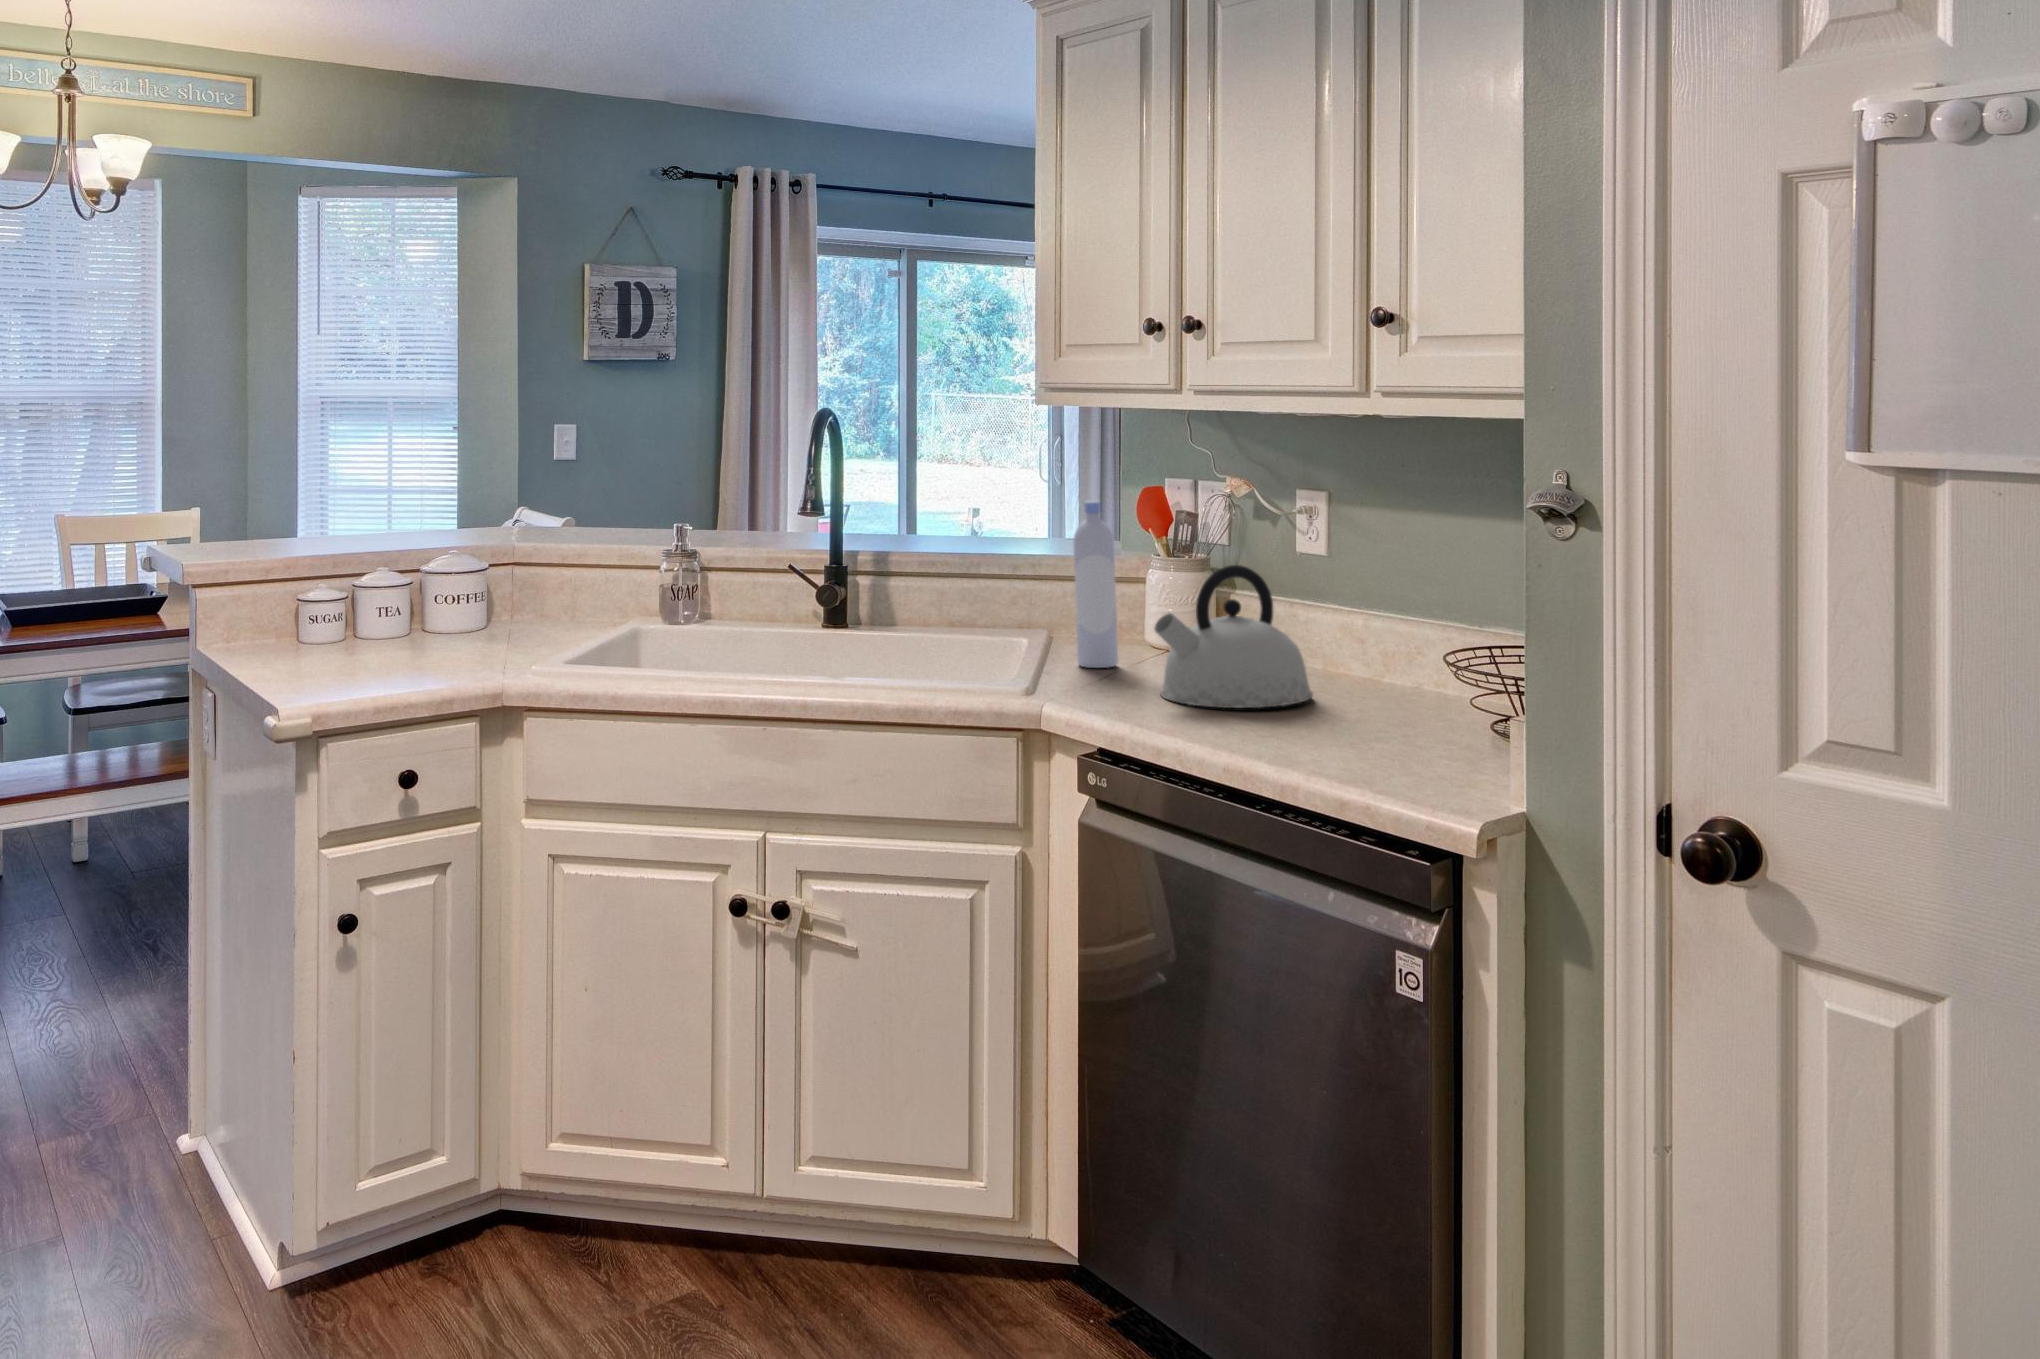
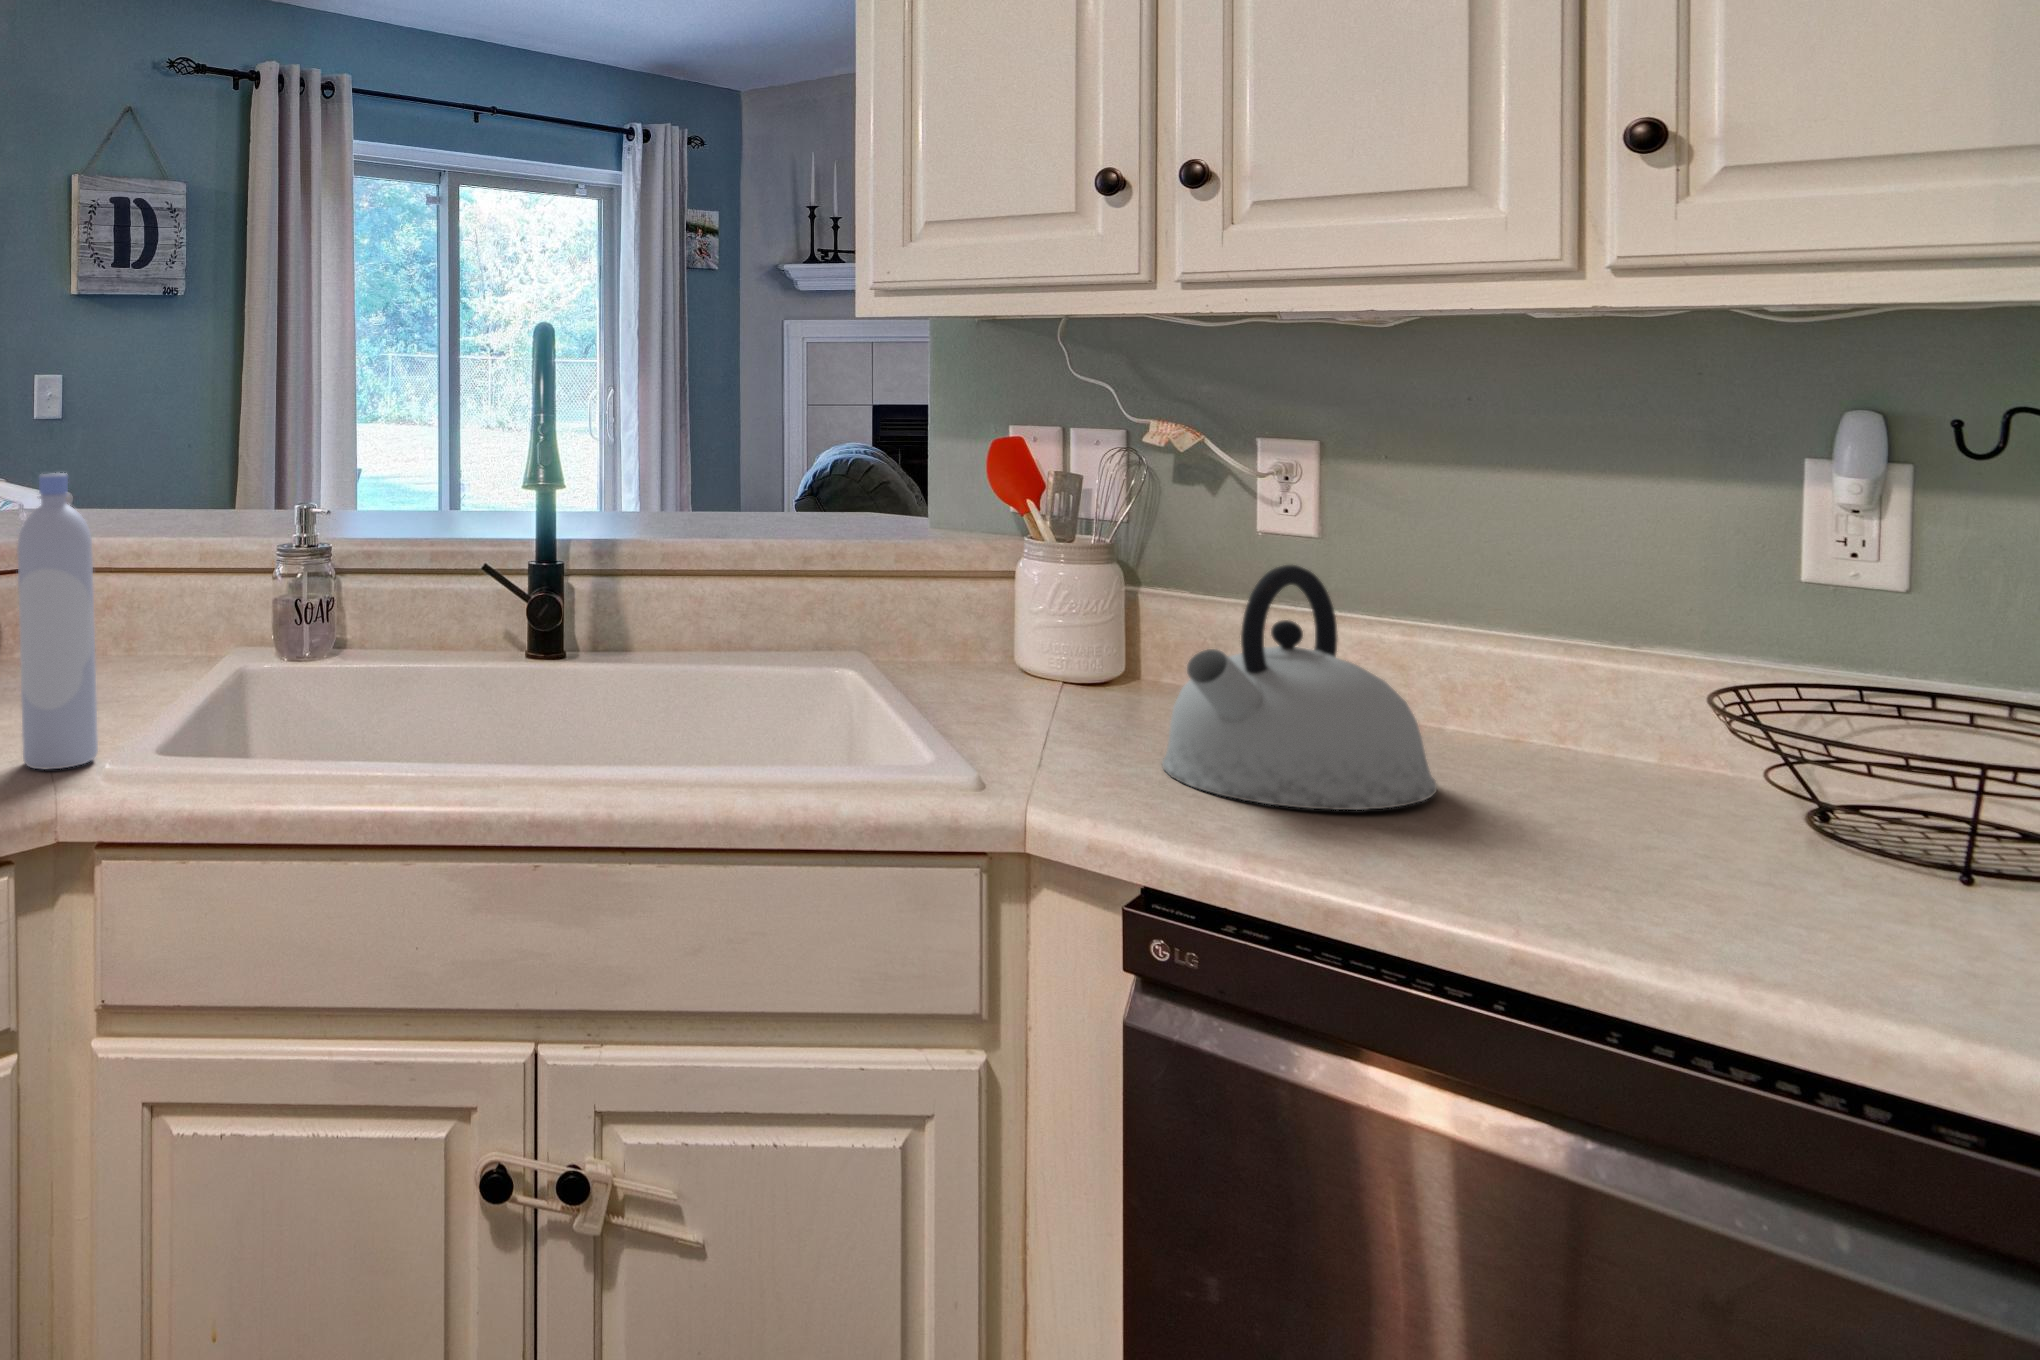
bottle: present [1074,501,1118,668] -> present [17,473,98,769]

